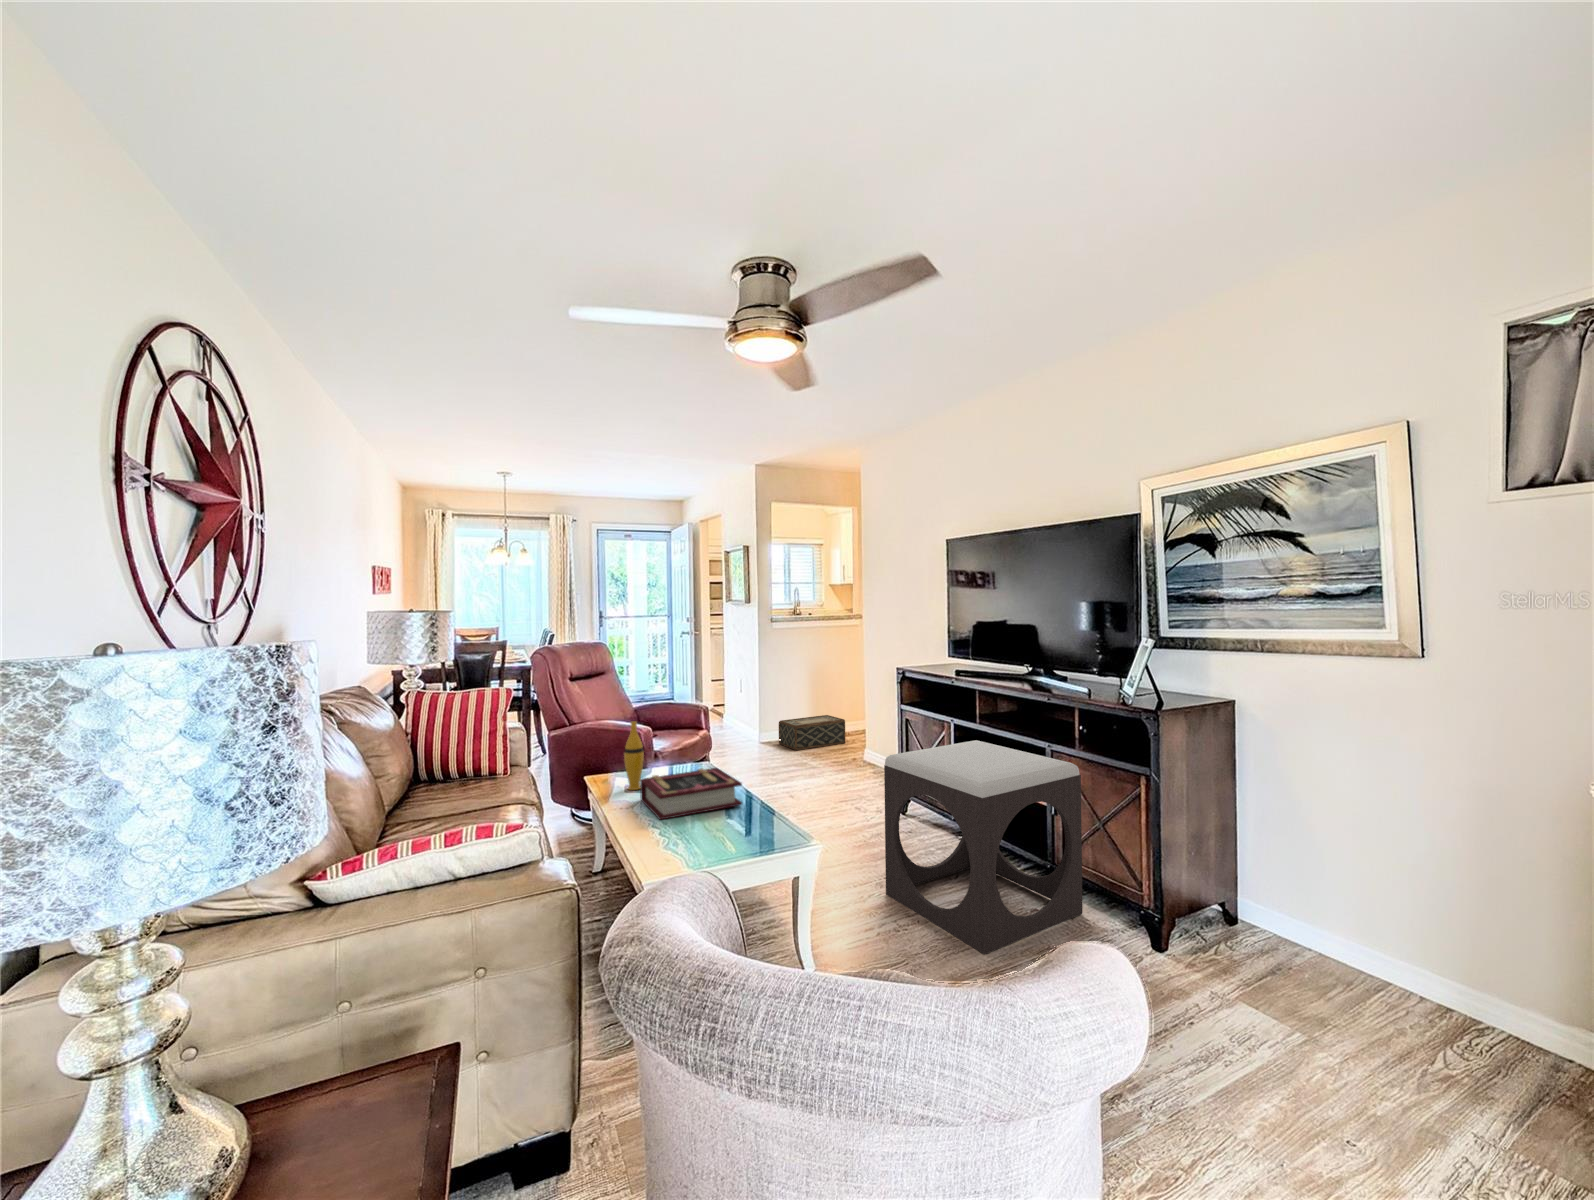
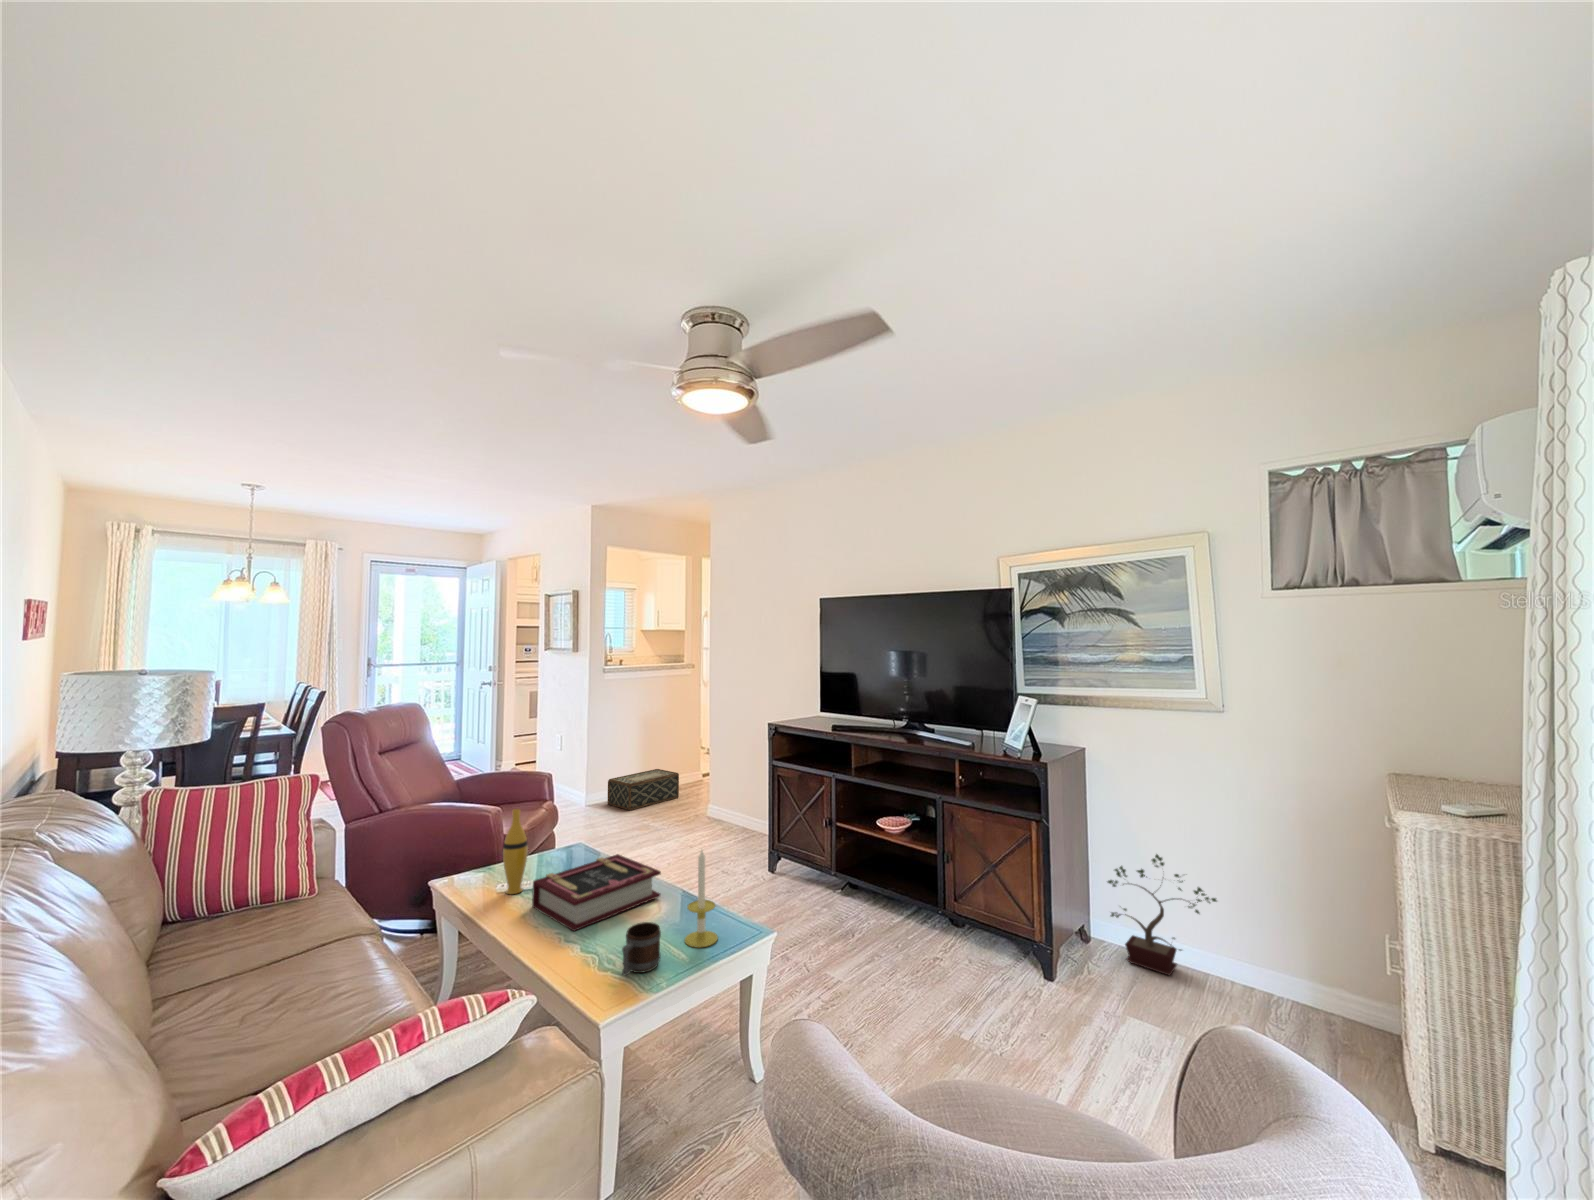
footstool: present [884,740,1083,954] -> none [795,795,975,1017]
candle: none [740,759,770,845] -> present [685,851,718,948]
mug: none [673,815,711,854] -> present [622,922,661,975]
potted plant: none [1254,829,1395,974] -> present [1108,854,1217,975]

